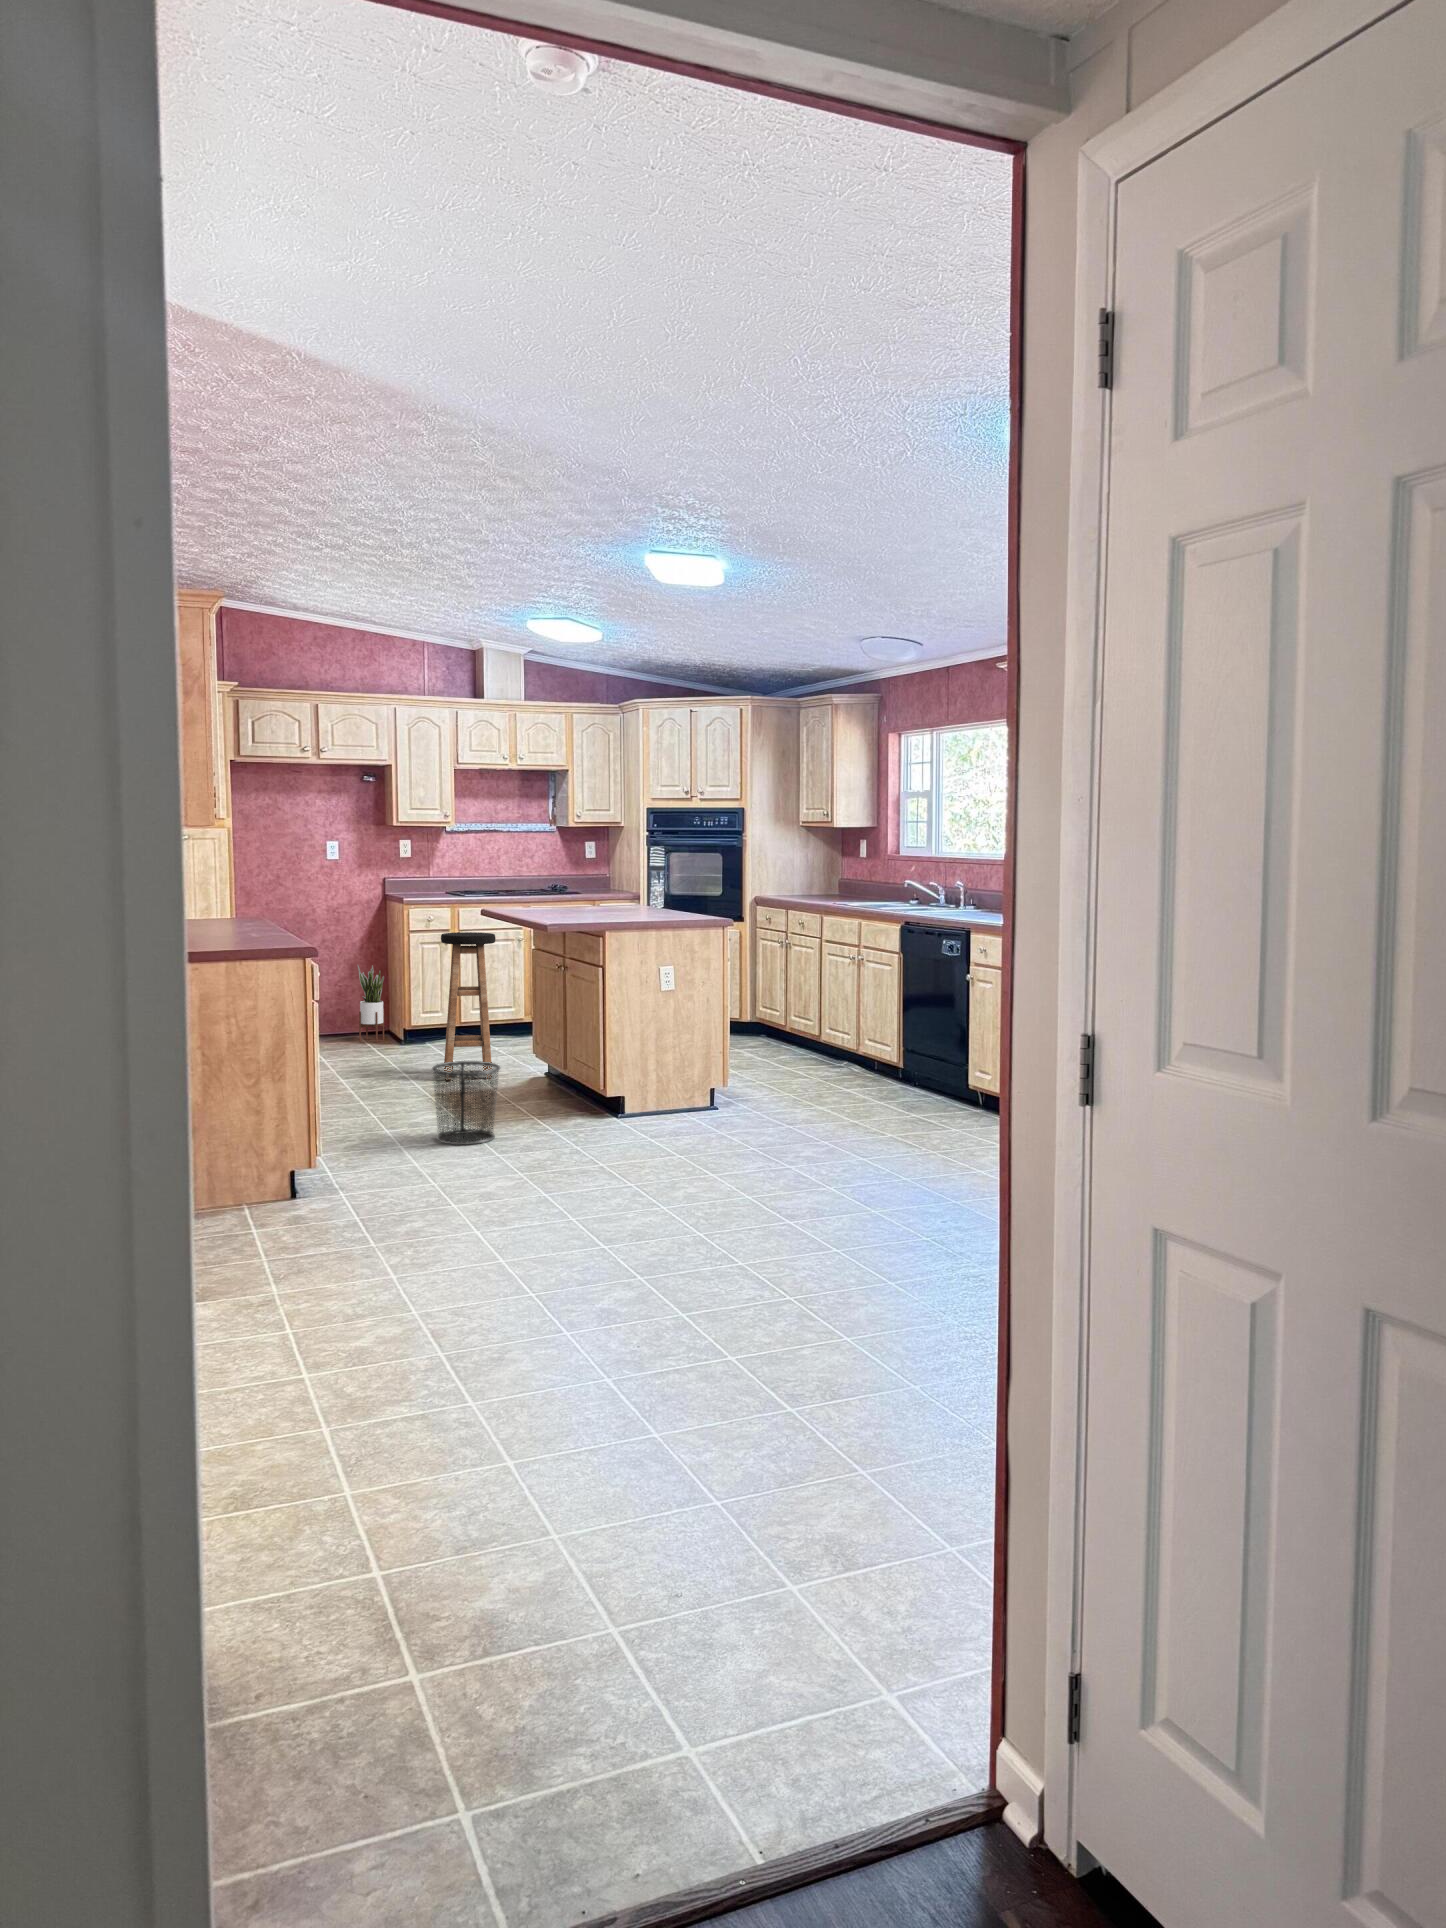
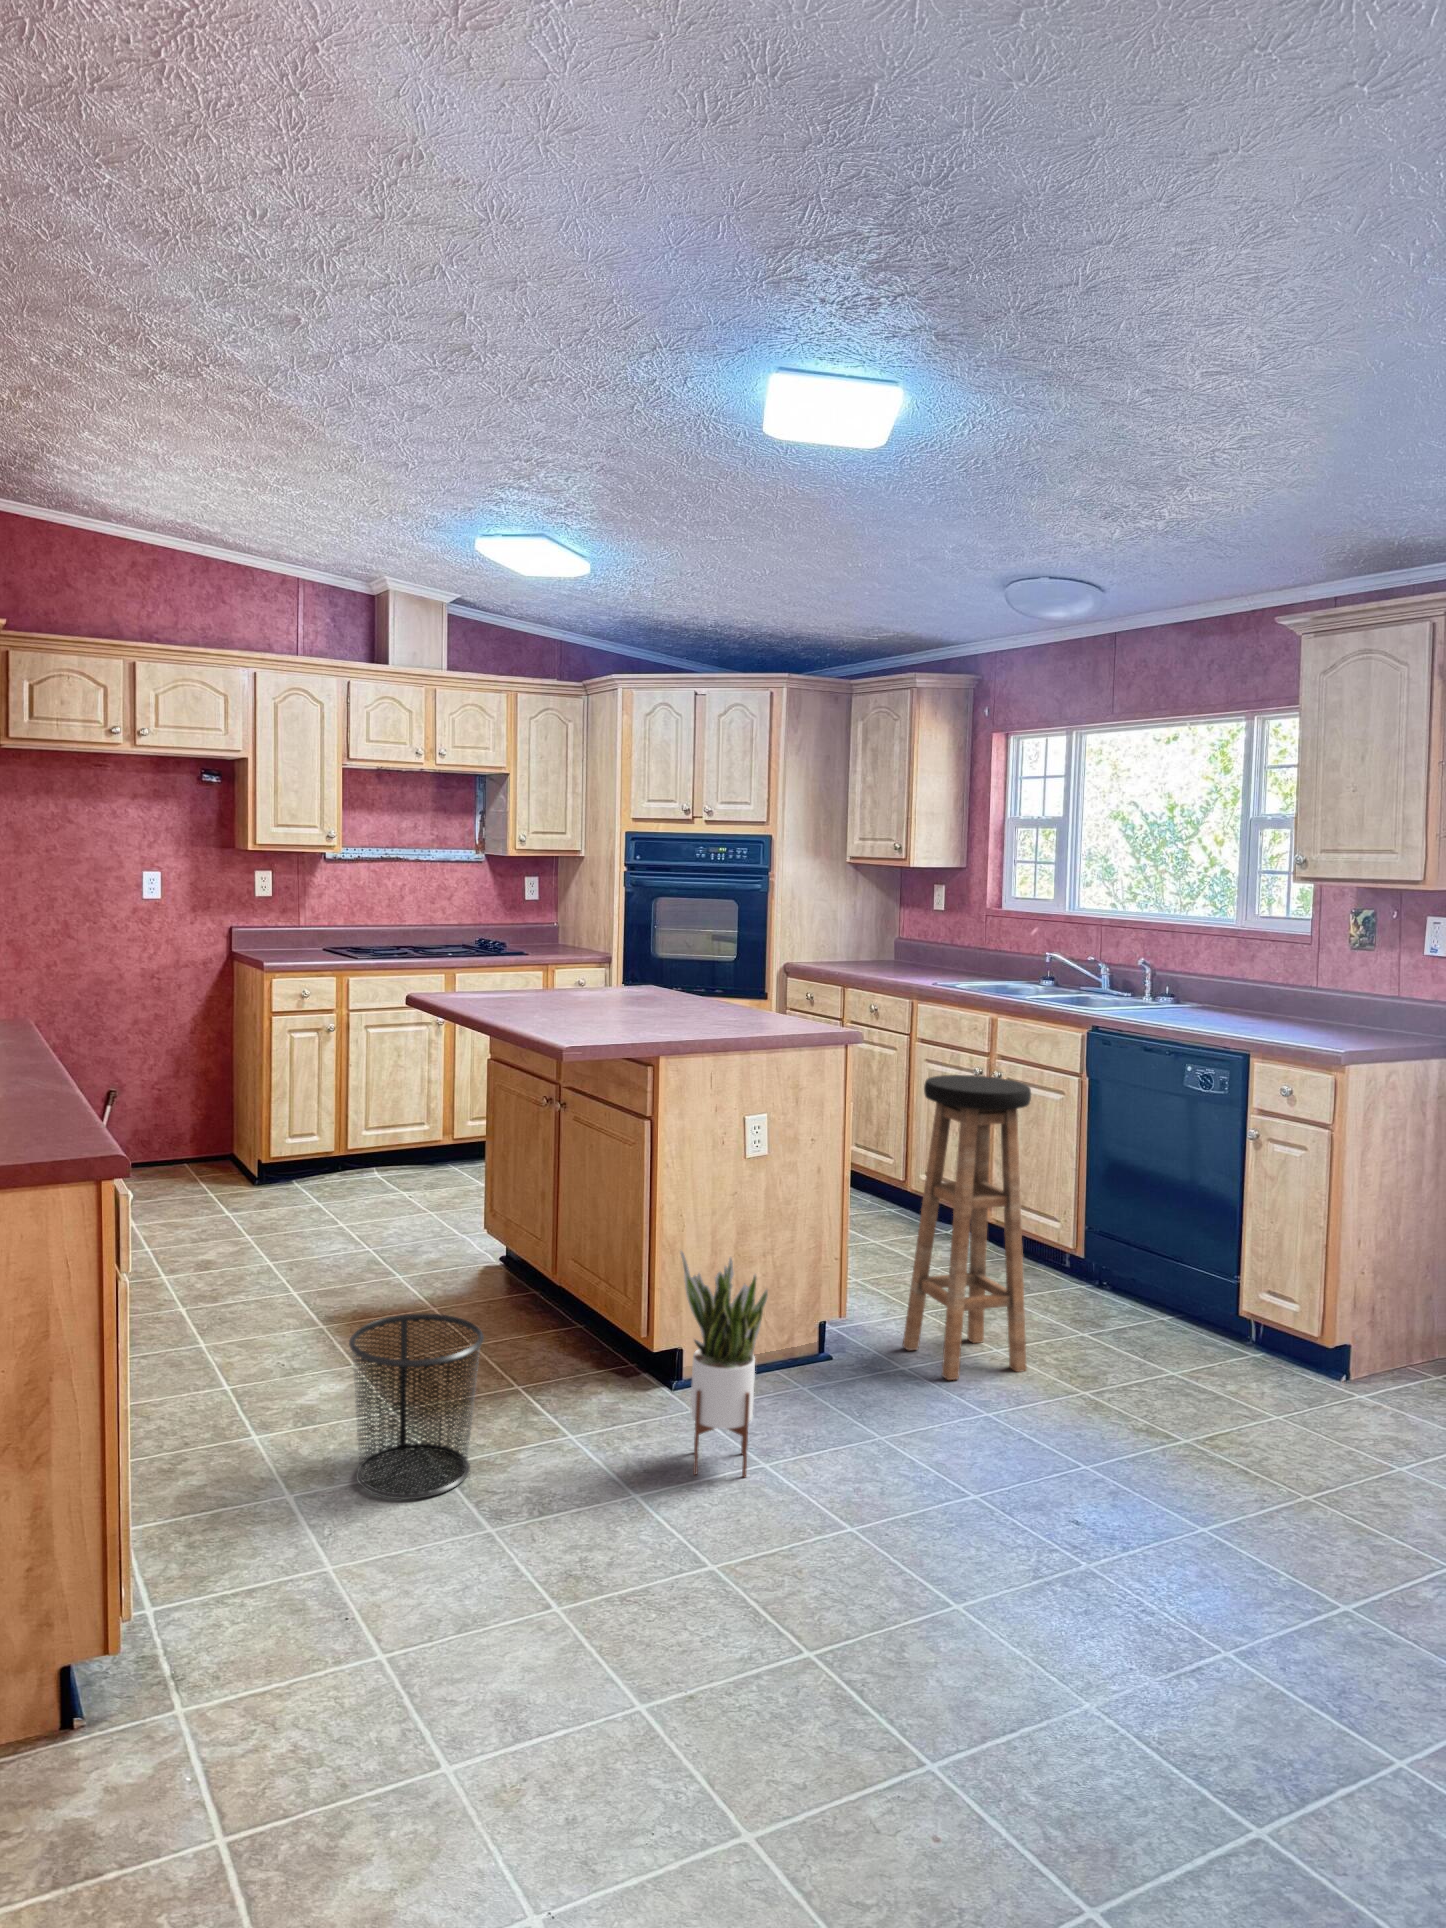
bar stool: present [441,932,496,1080] -> present [903,1075,1031,1380]
potted plant: present [358,966,384,1042] -> present [680,1251,768,1477]

